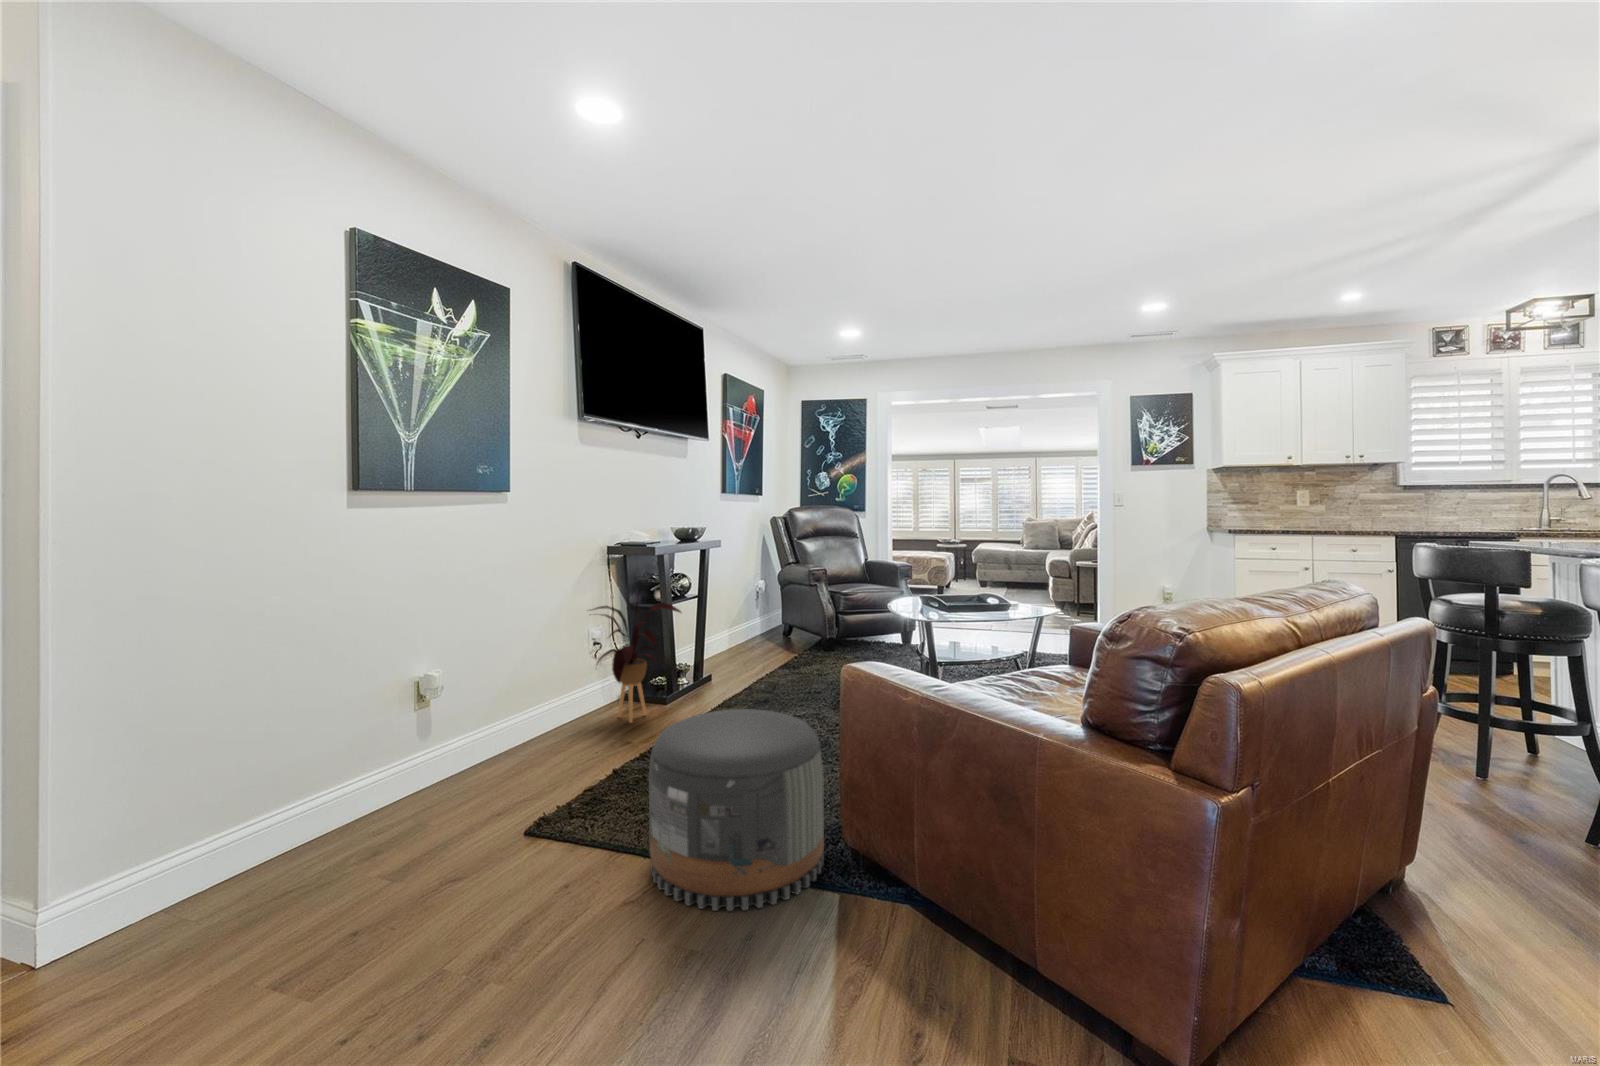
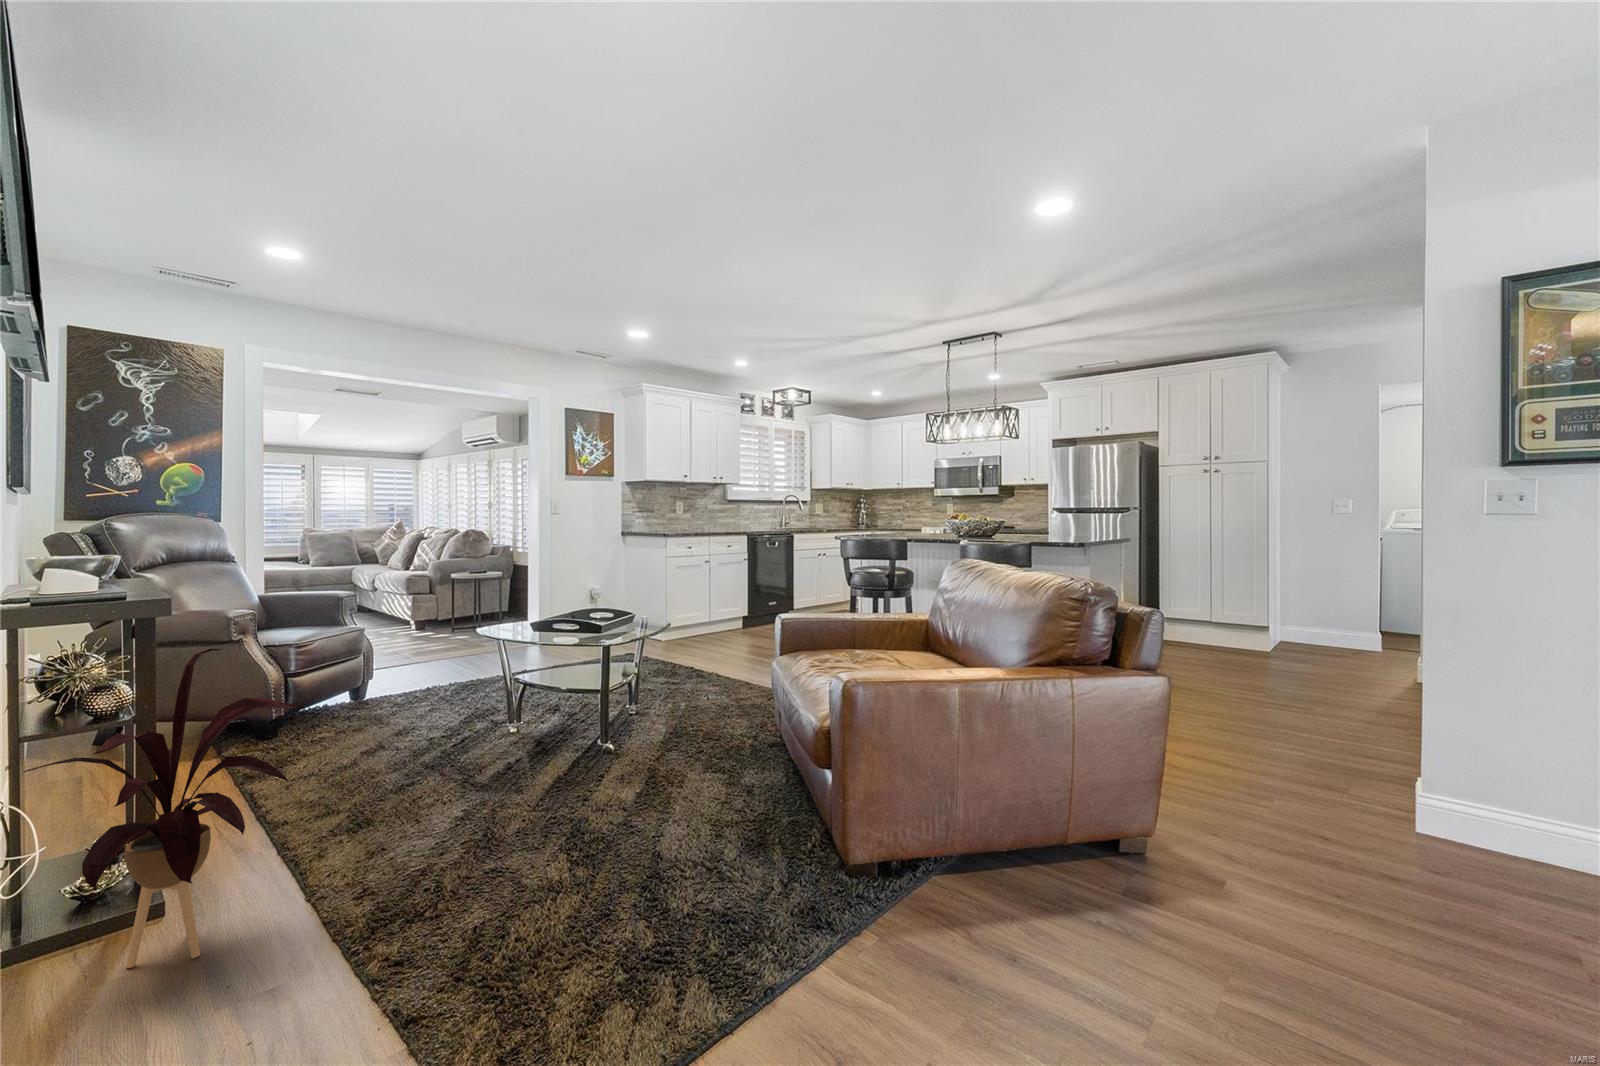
pouf: present [649,709,824,911] -> none [679,758,887,1017]

